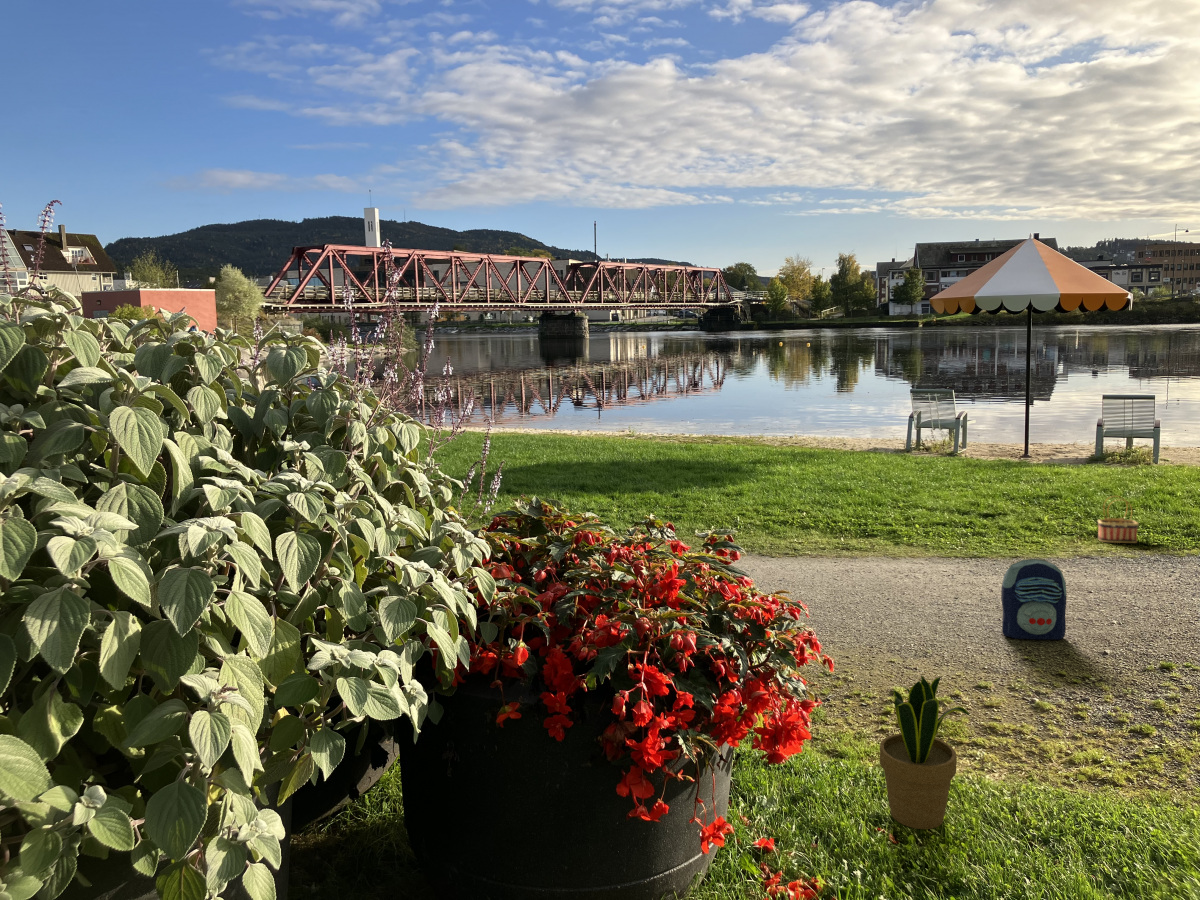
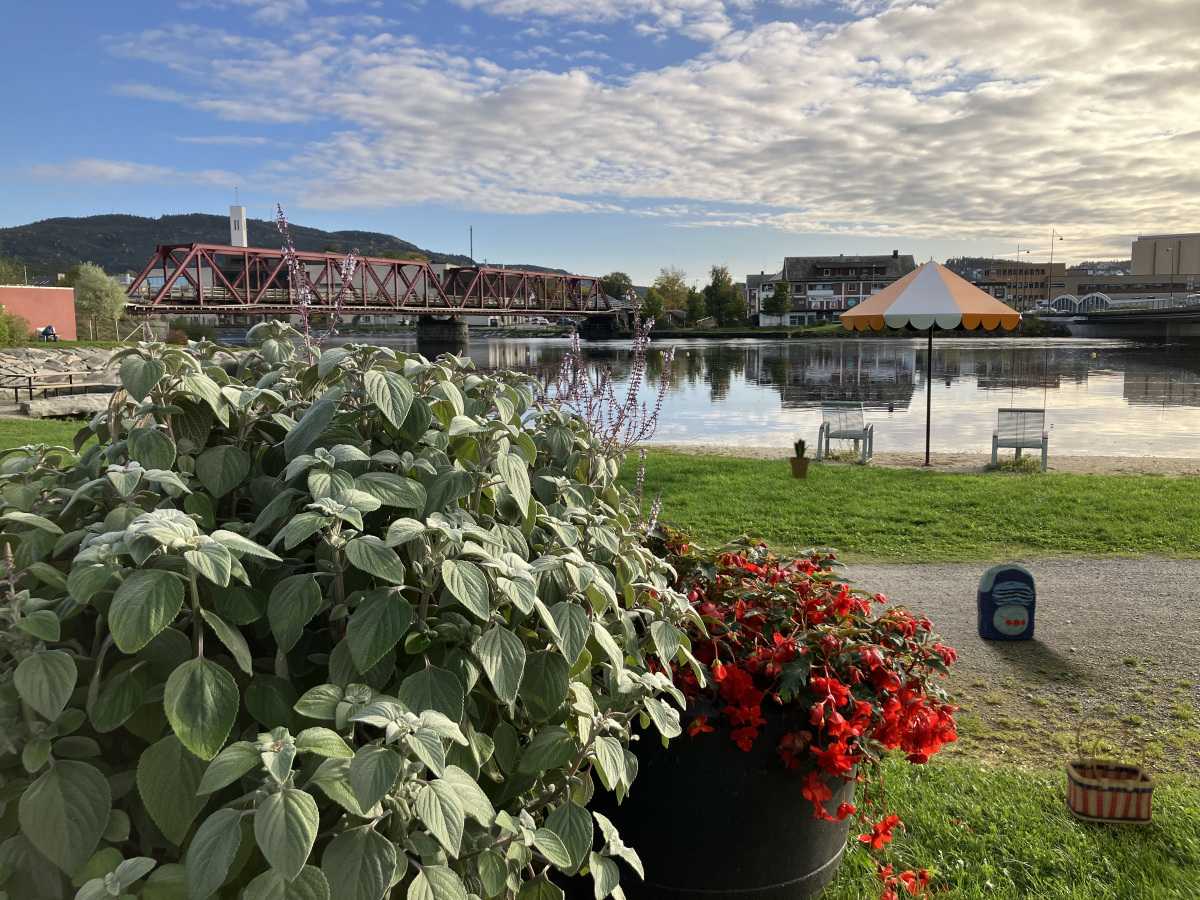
basket: present [1098,499,1139,543] -> present [1066,712,1156,824]
potted plant: present [880,676,970,829] -> present [790,439,810,478]

